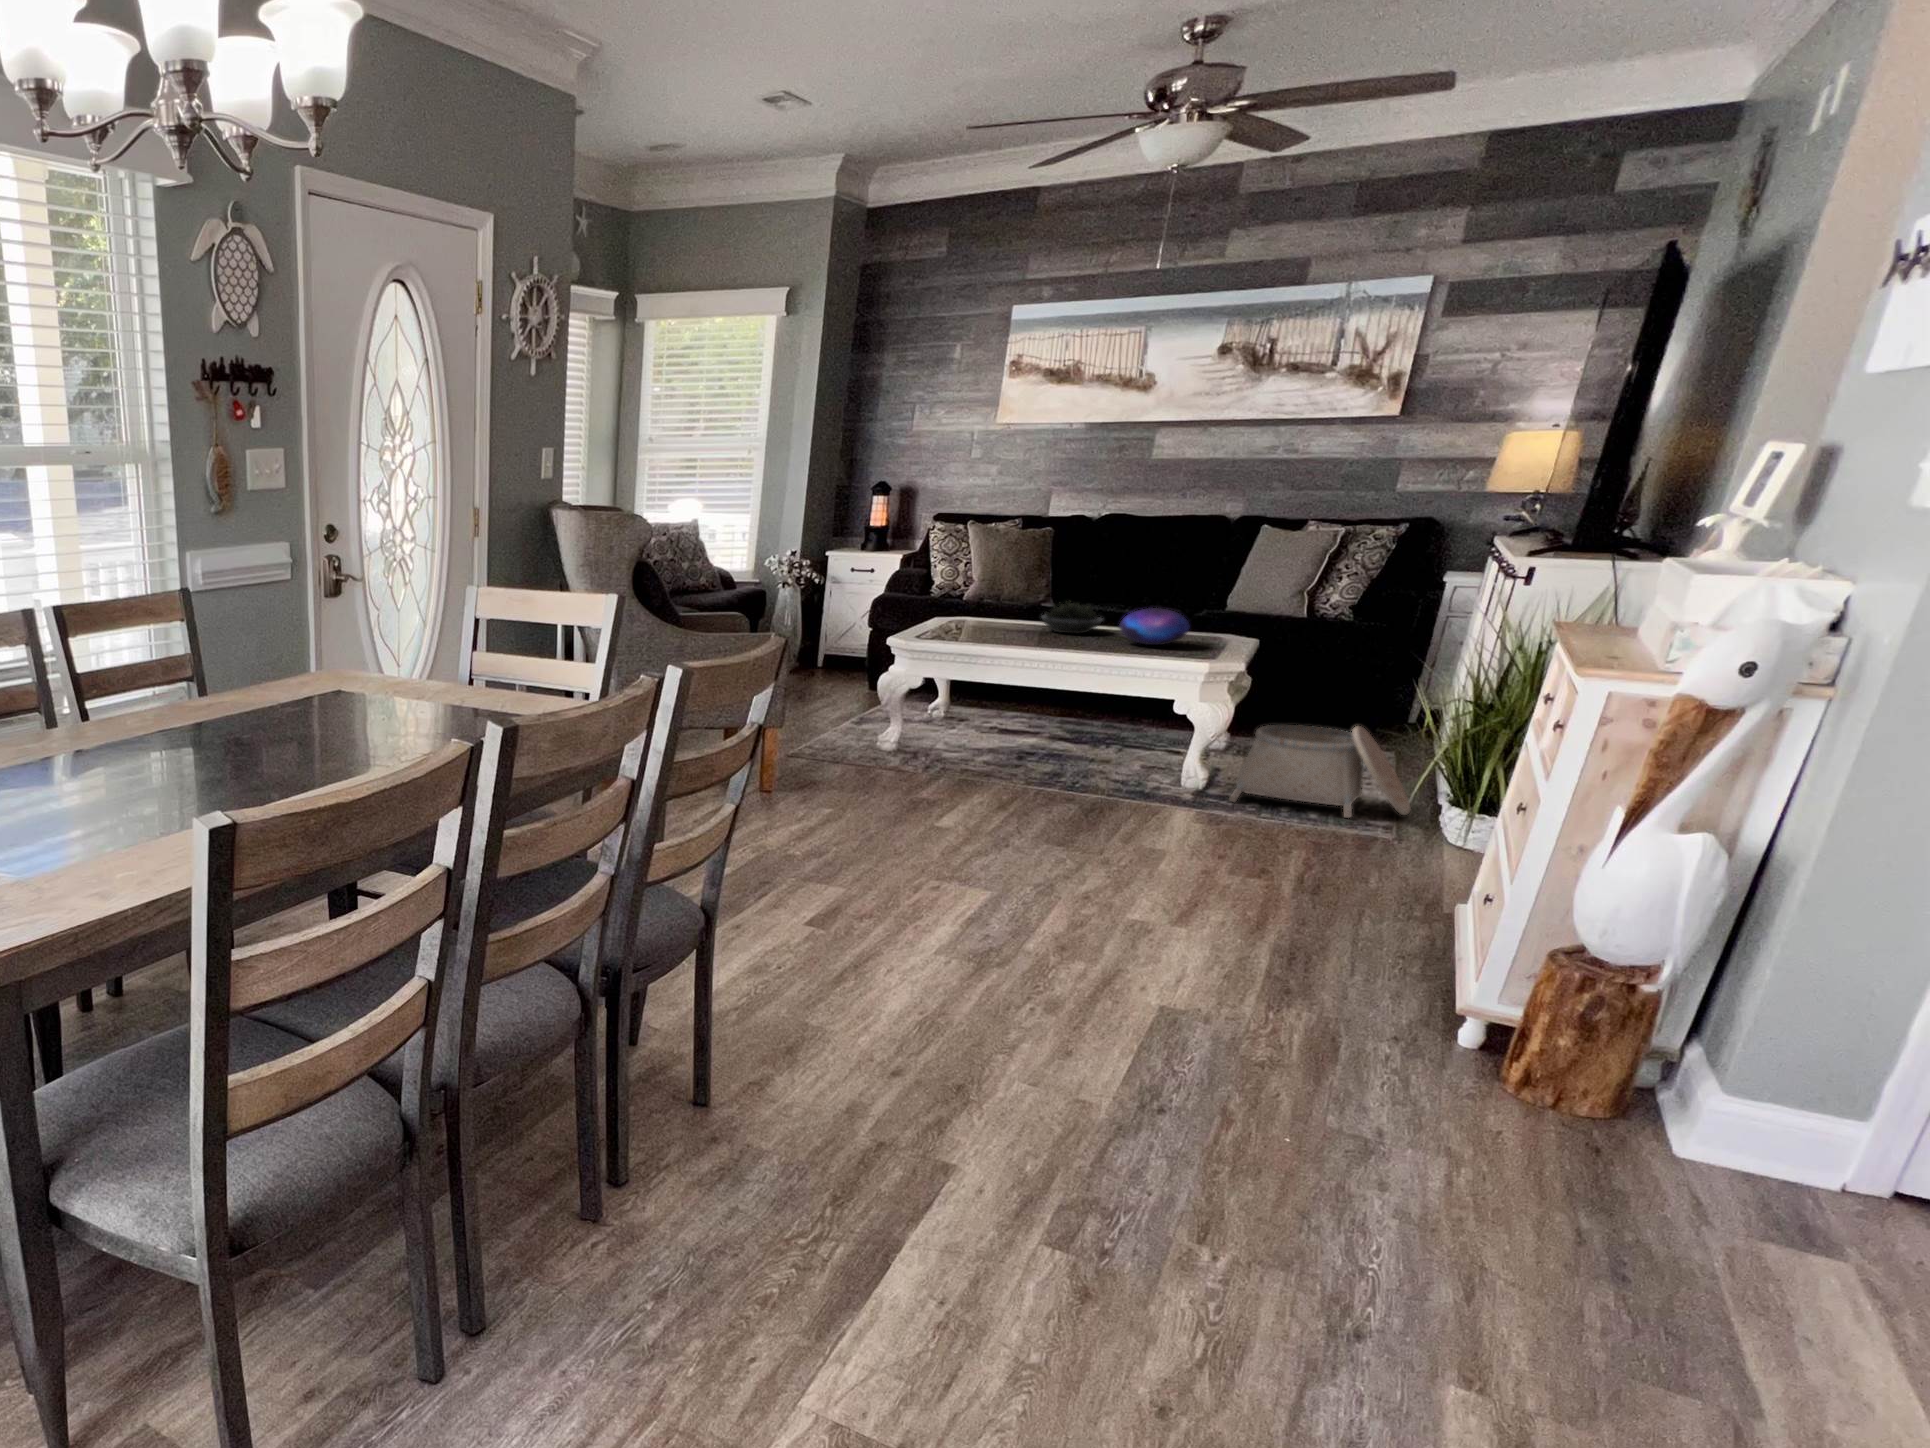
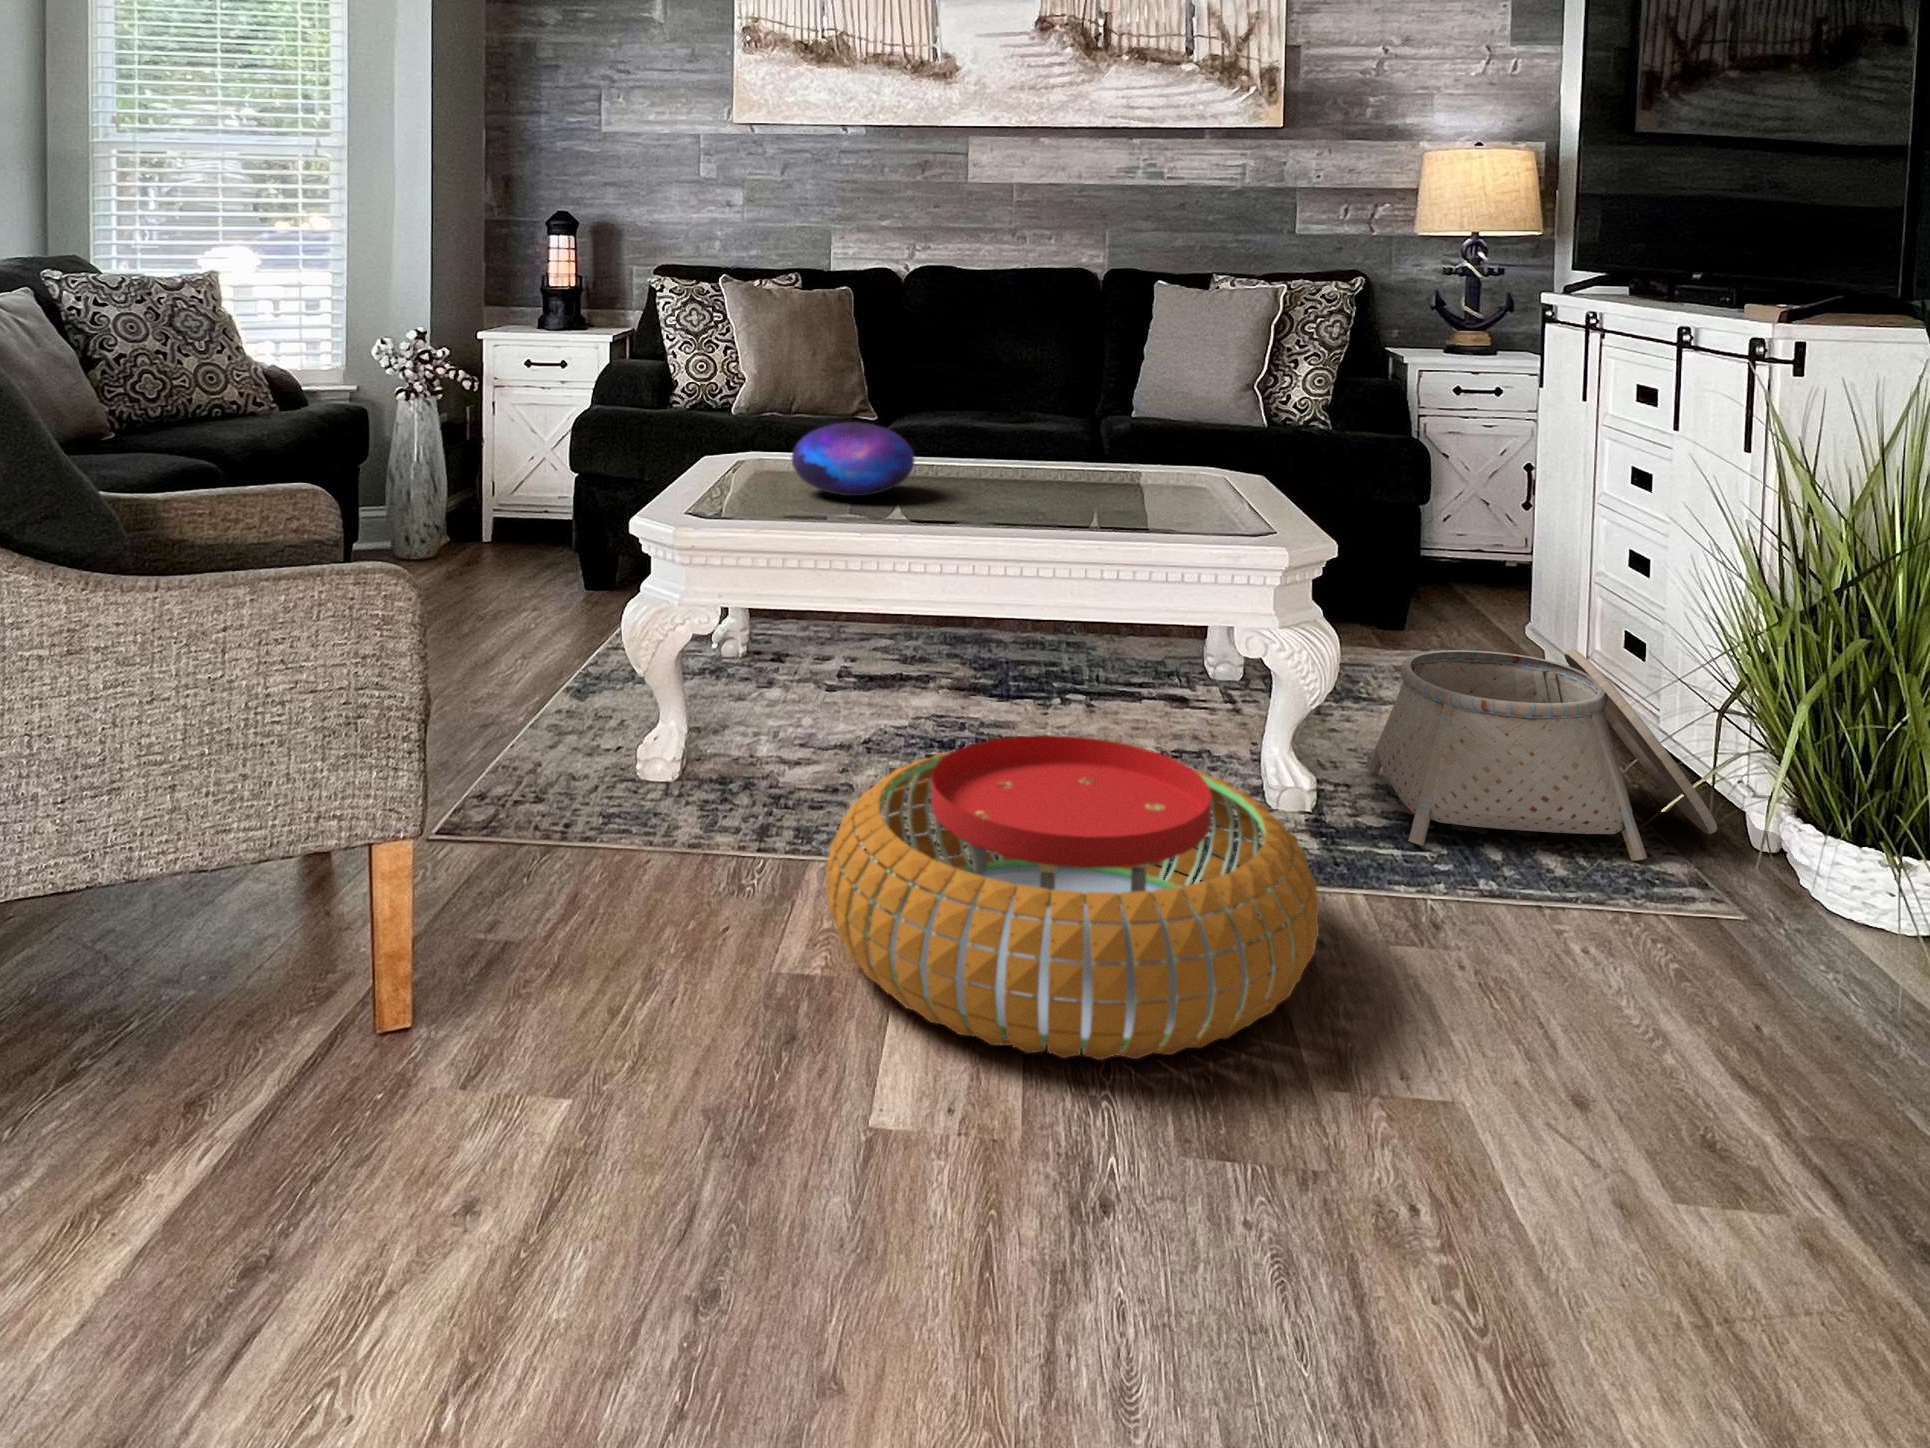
succulent plant: present [1042,602,1103,634] -> none [919,415,1032,481]
decorative orb: present [1120,608,1190,645] -> present [792,422,915,496]
pouf: none [931,729,1139,827] -> present [826,735,1320,1060]

